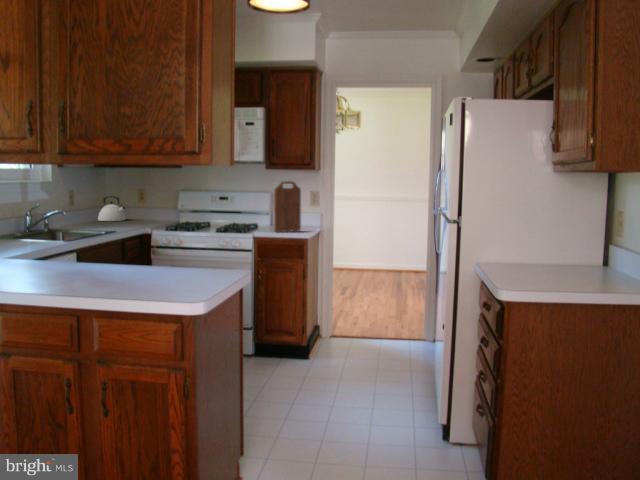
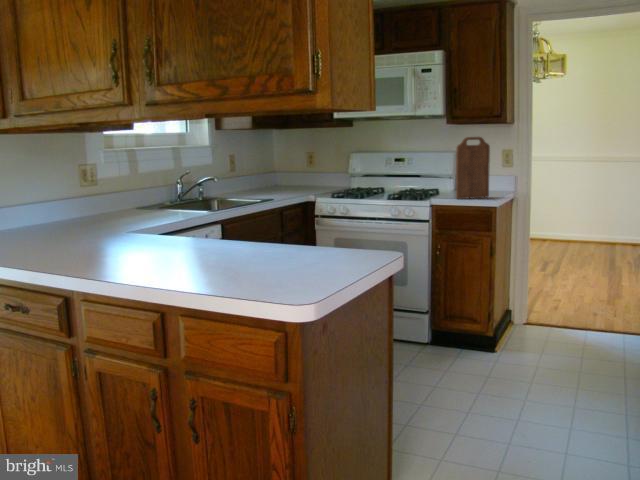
kettle: present [98,196,126,221] -> none [266,161,294,188]

